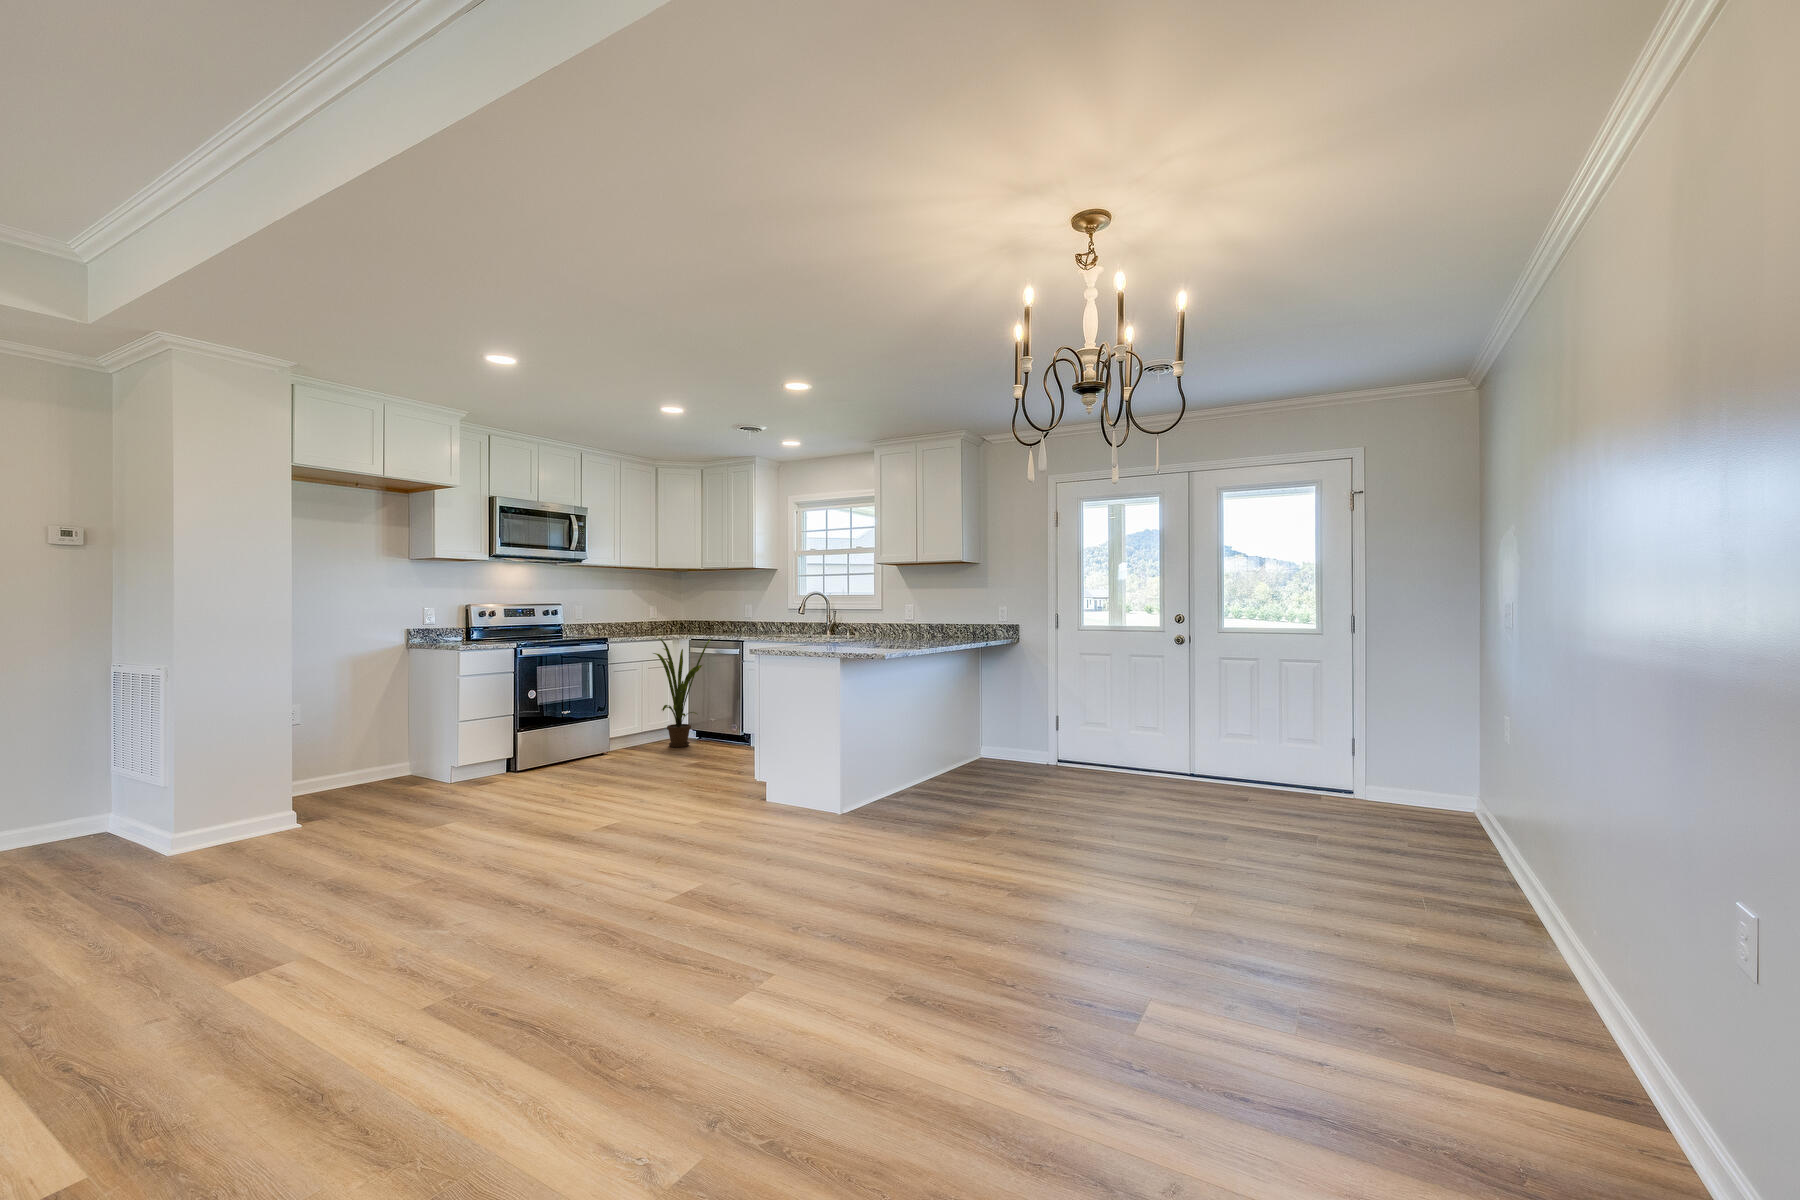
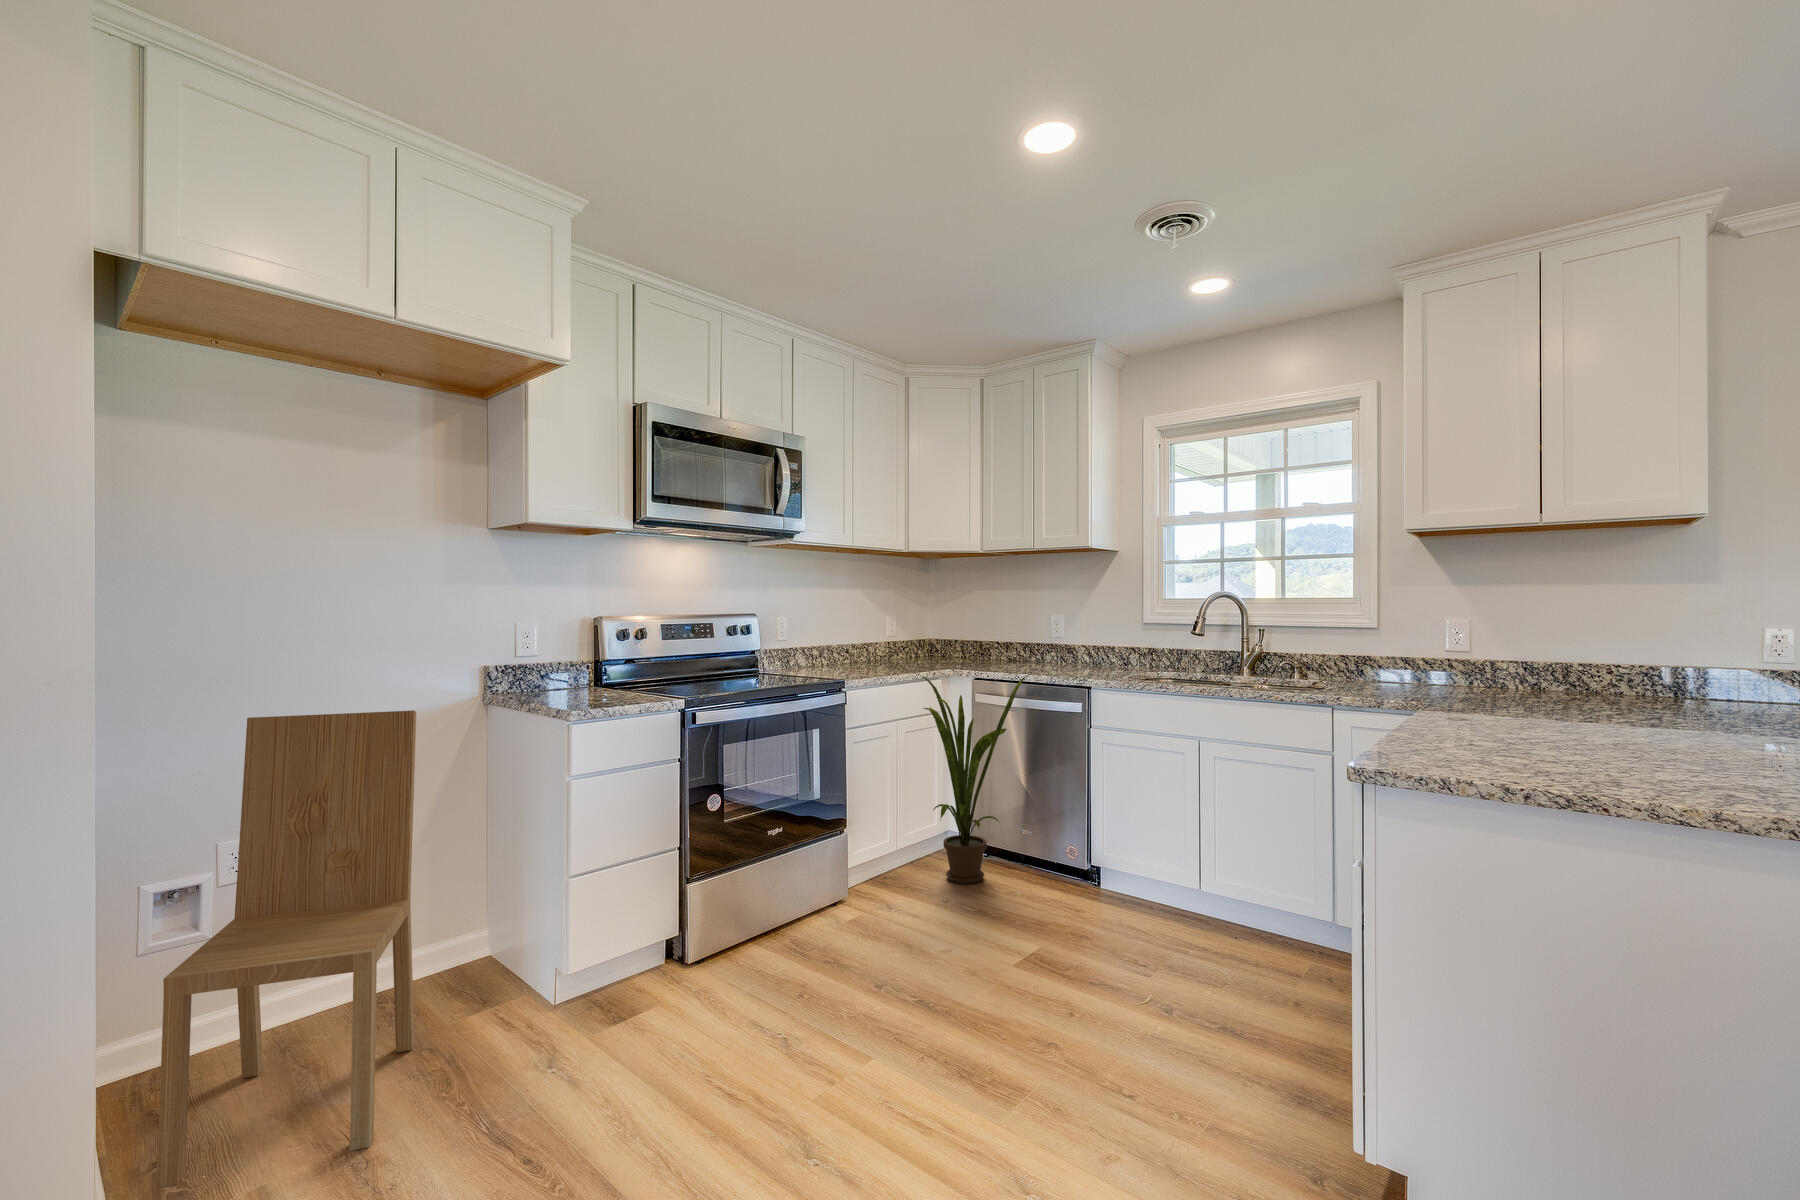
dining chair: none [297,645,385,820] -> present [157,711,416,1189]

